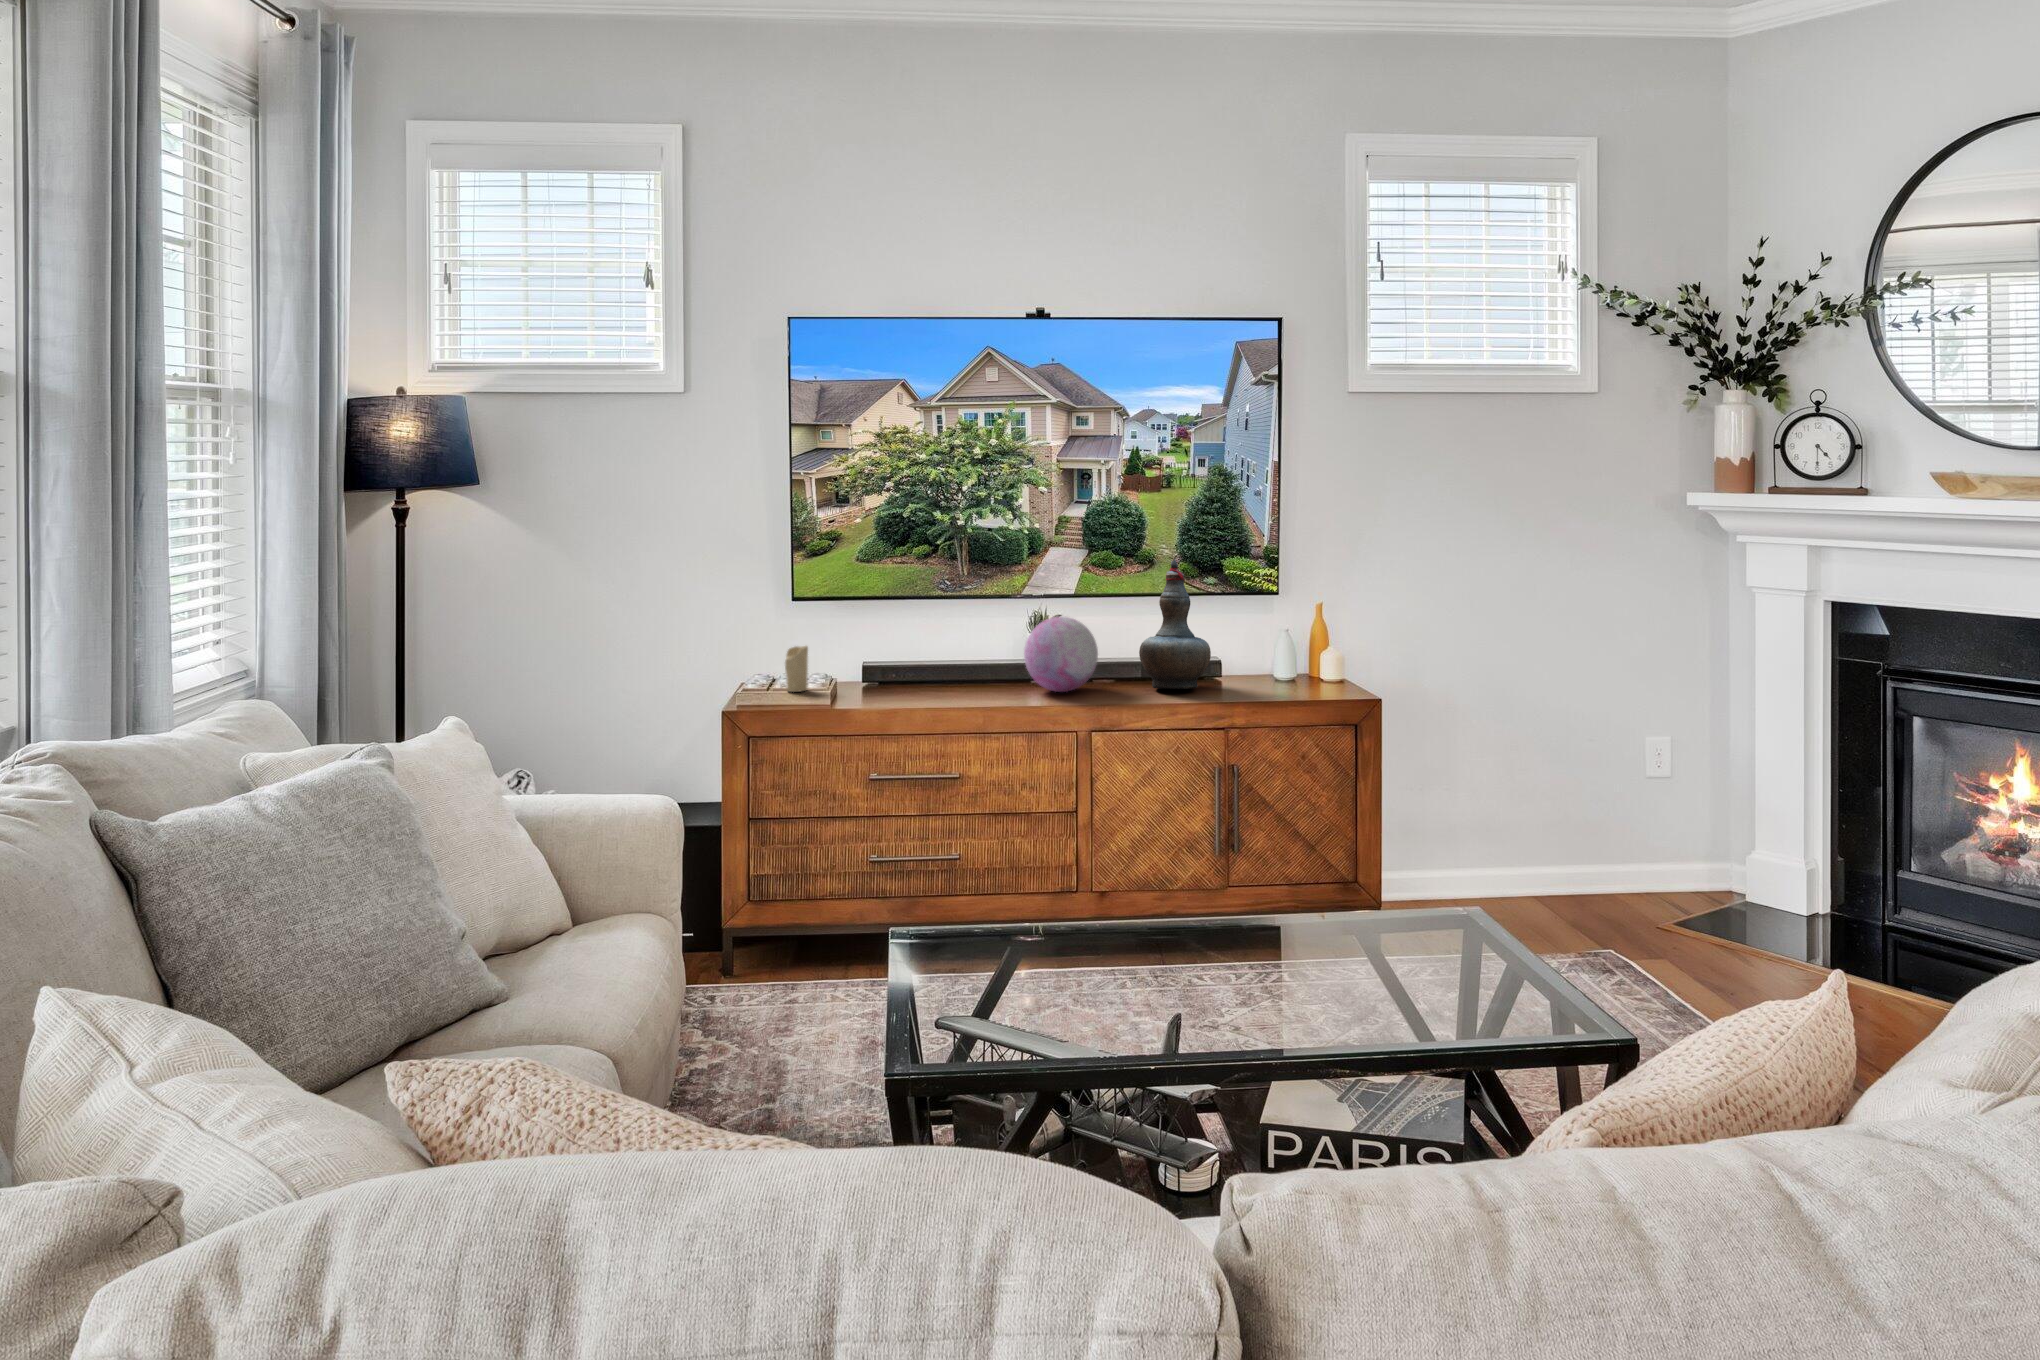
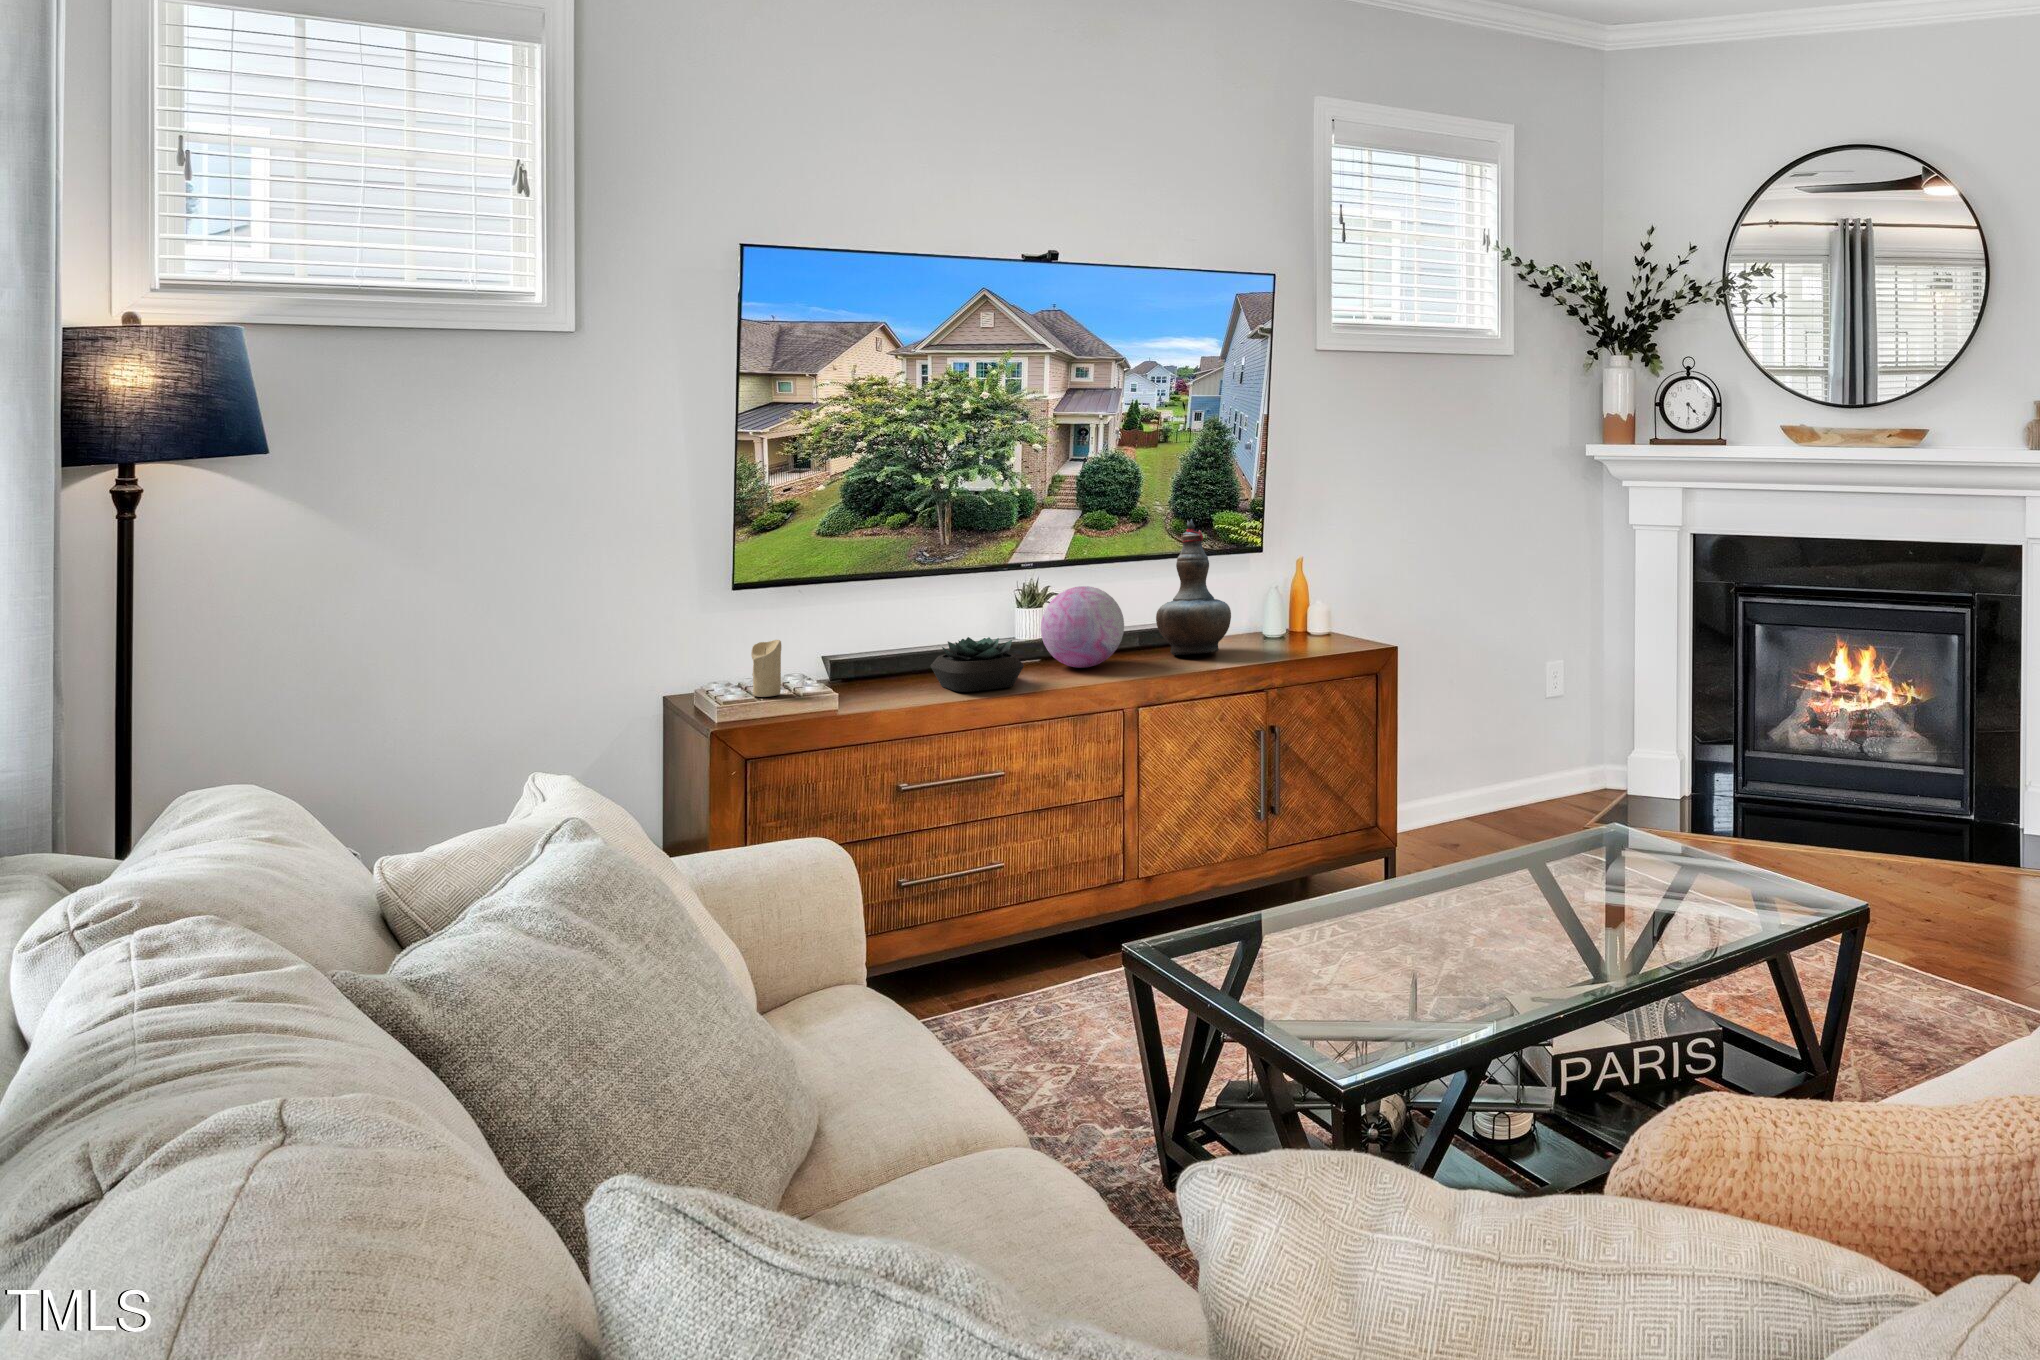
succulent plant: none [917,655,986,704] -> present [930,637,1024,692]

